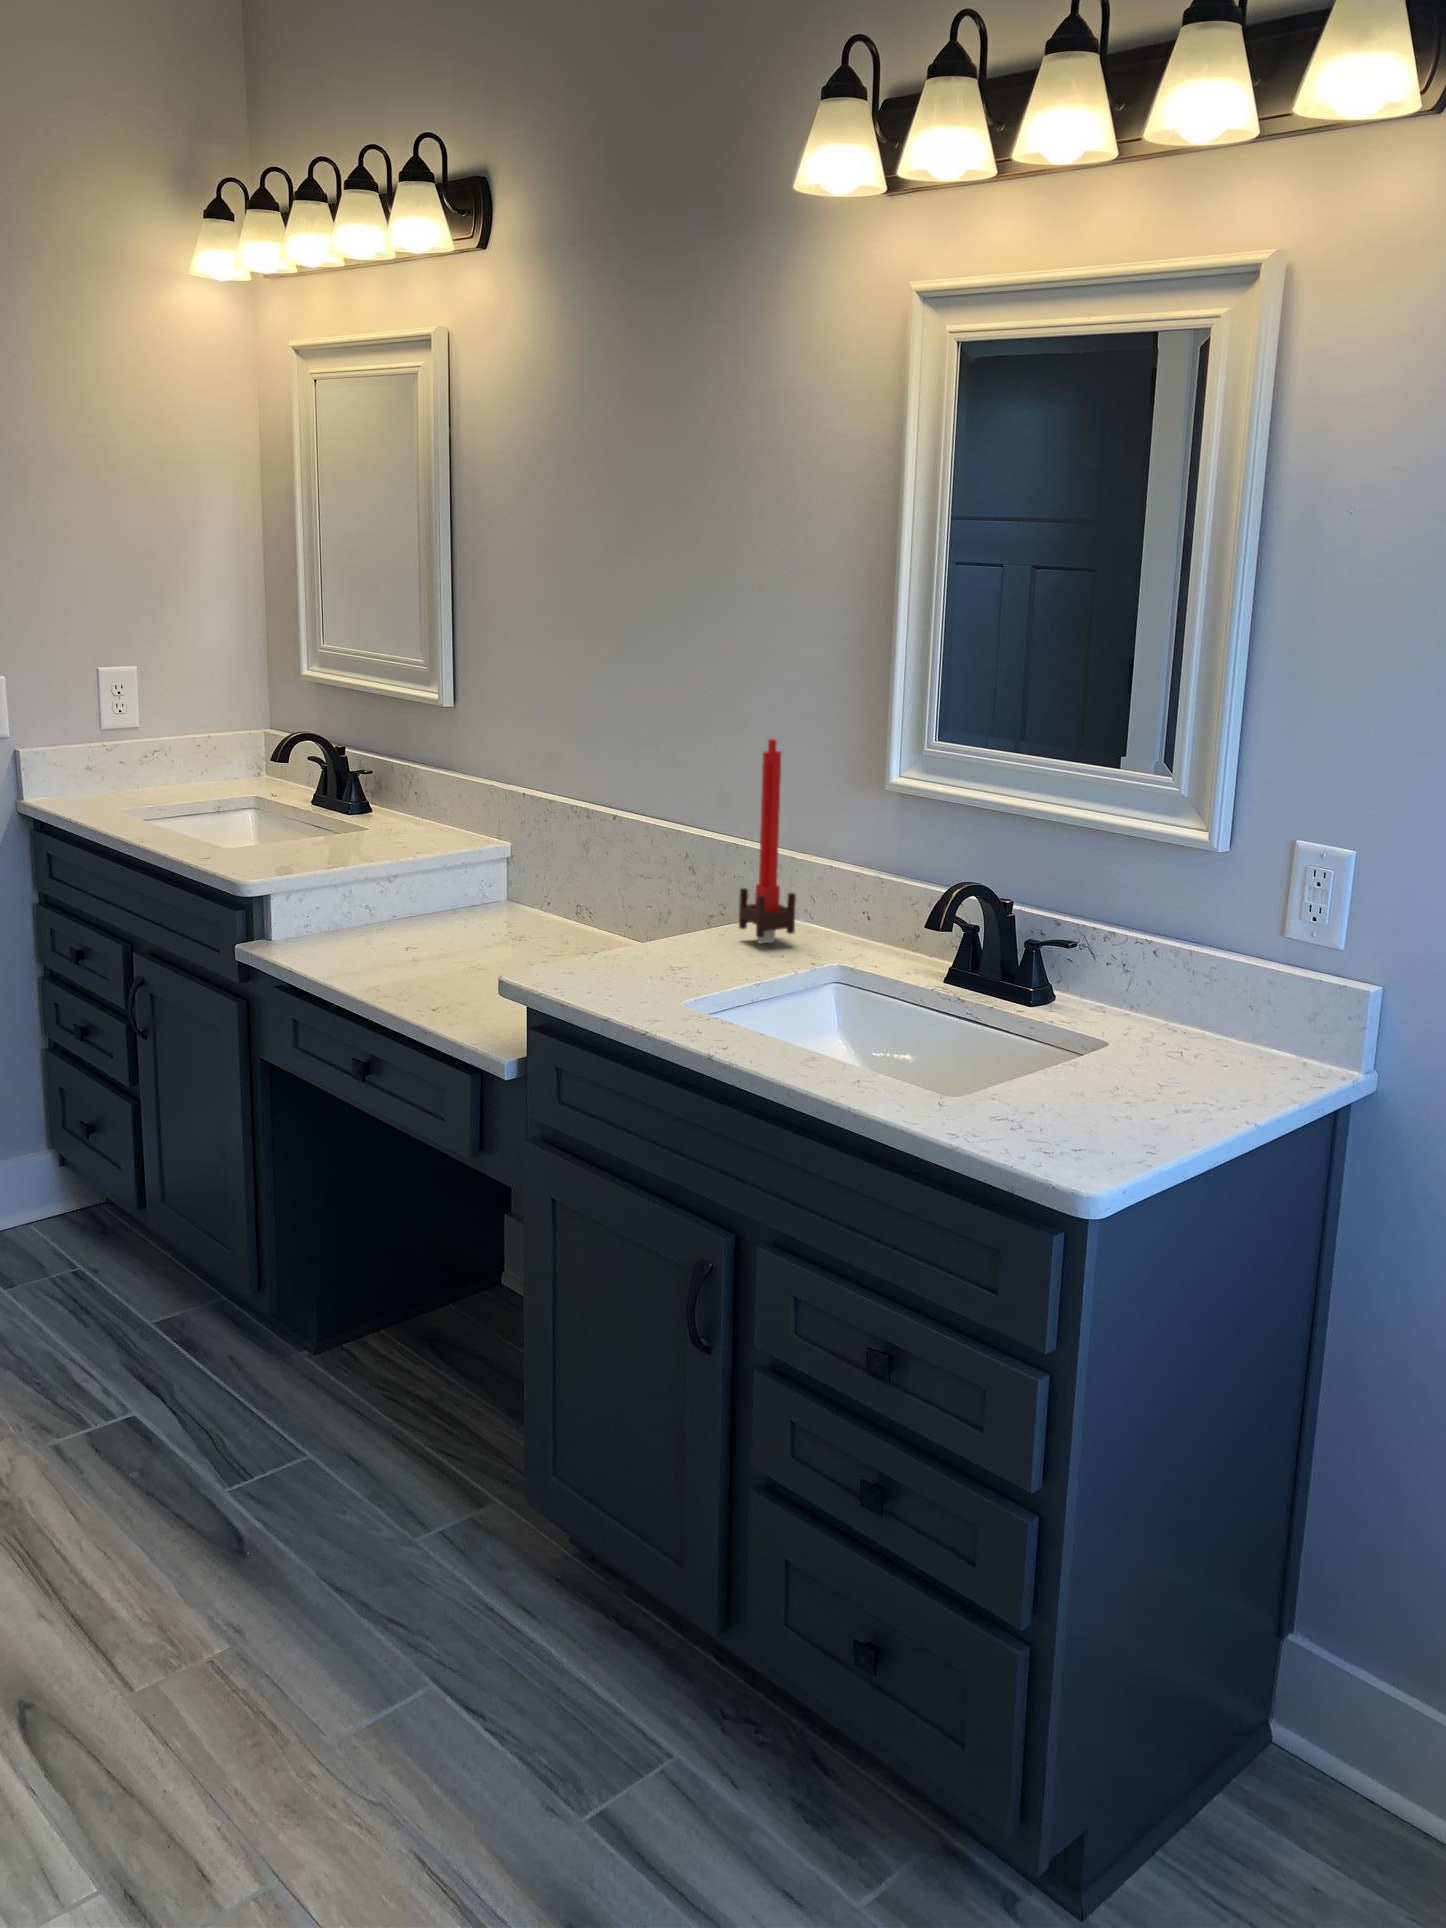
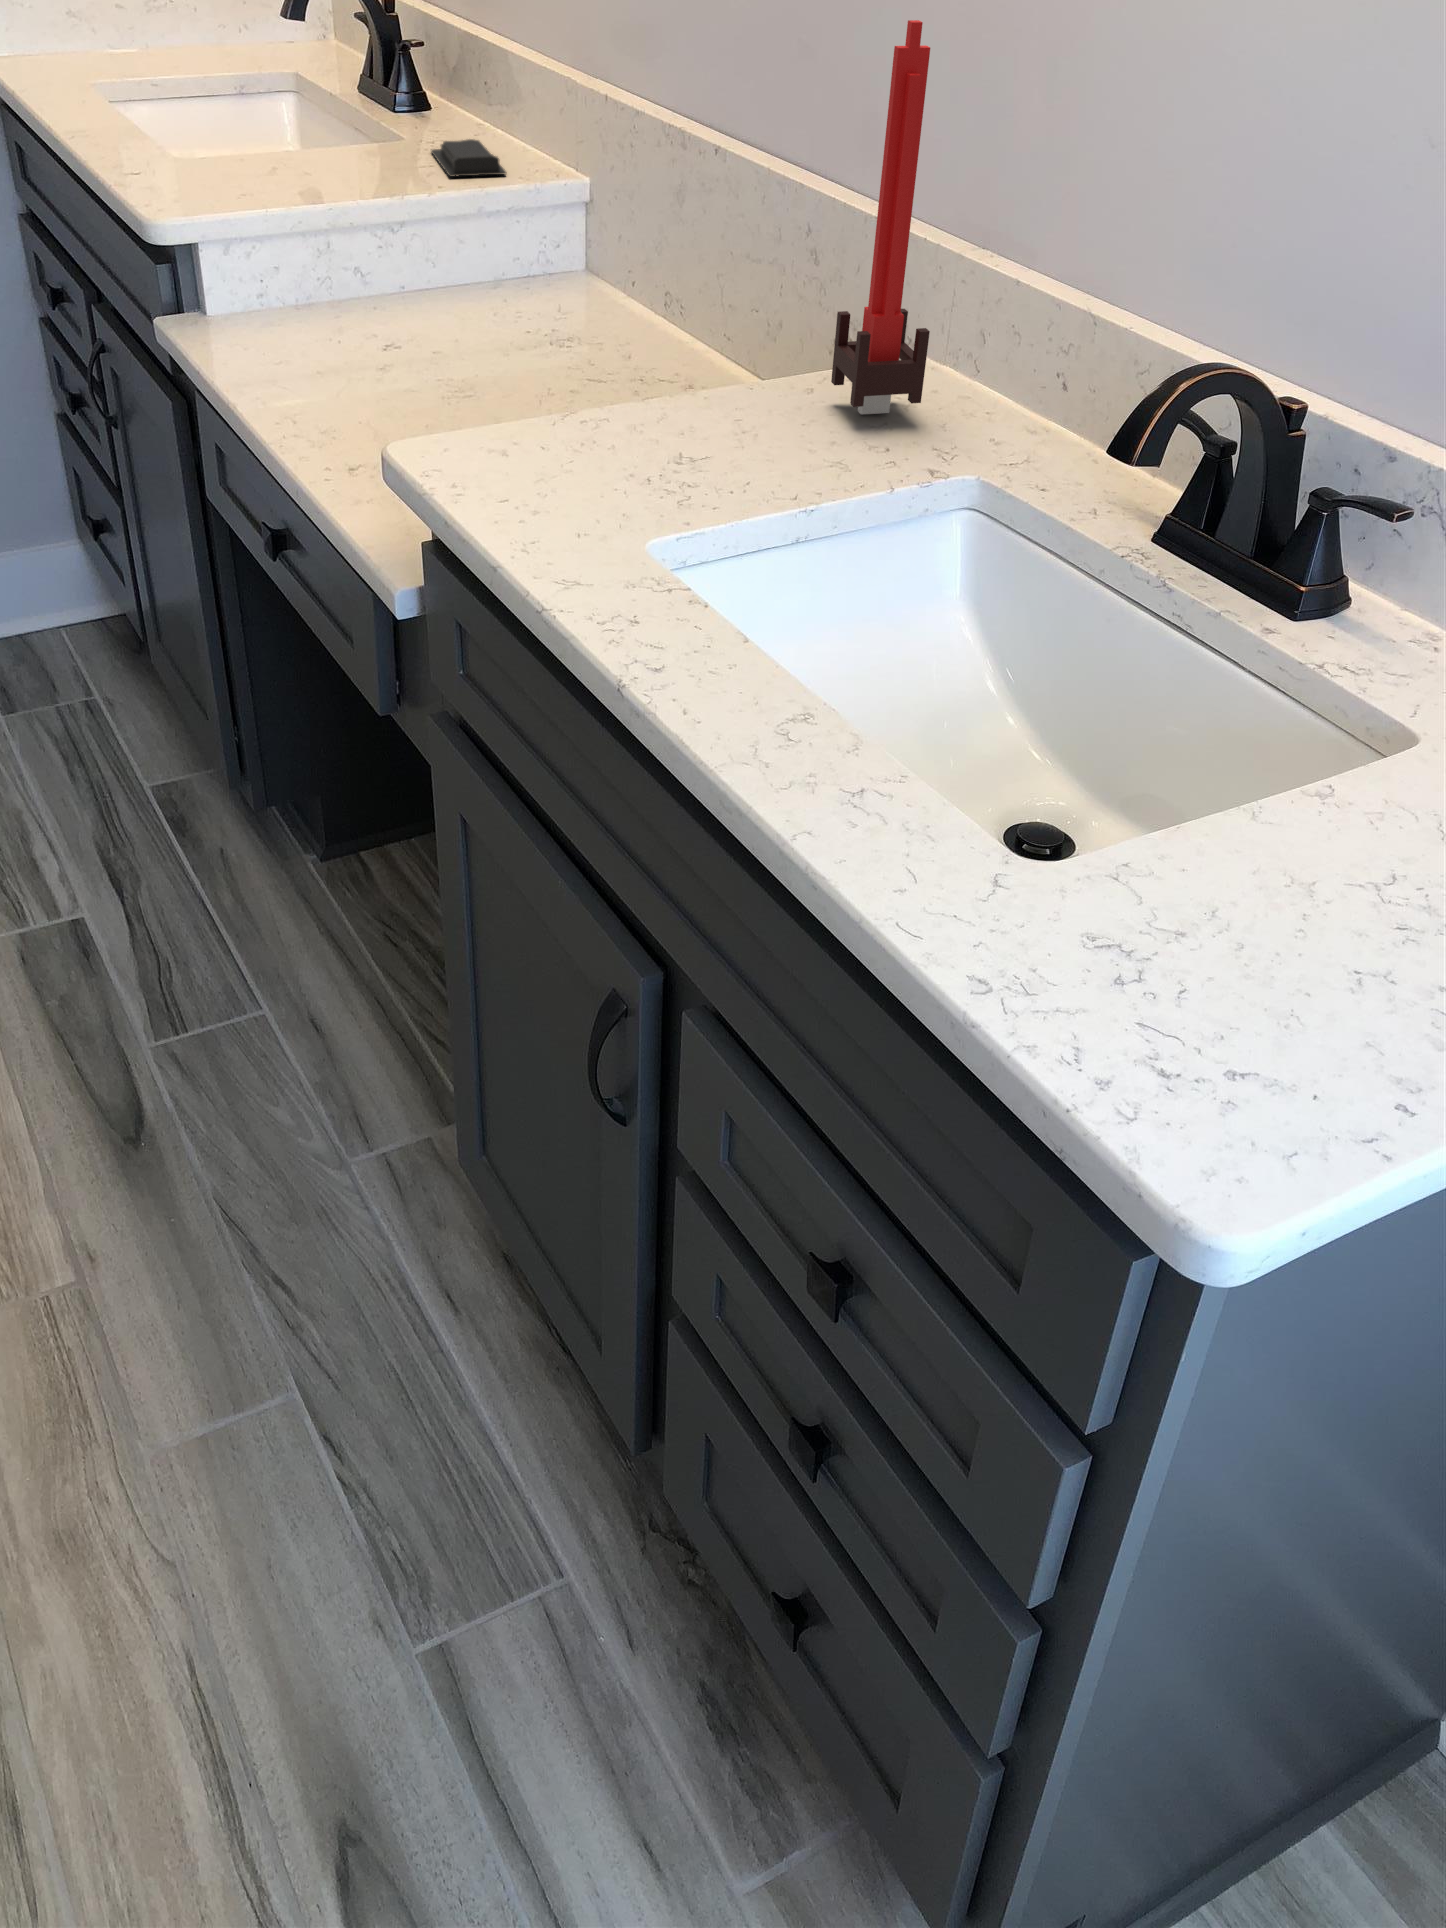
soap bar: none [391,825,453,847] -> present [431,139,506,177]

